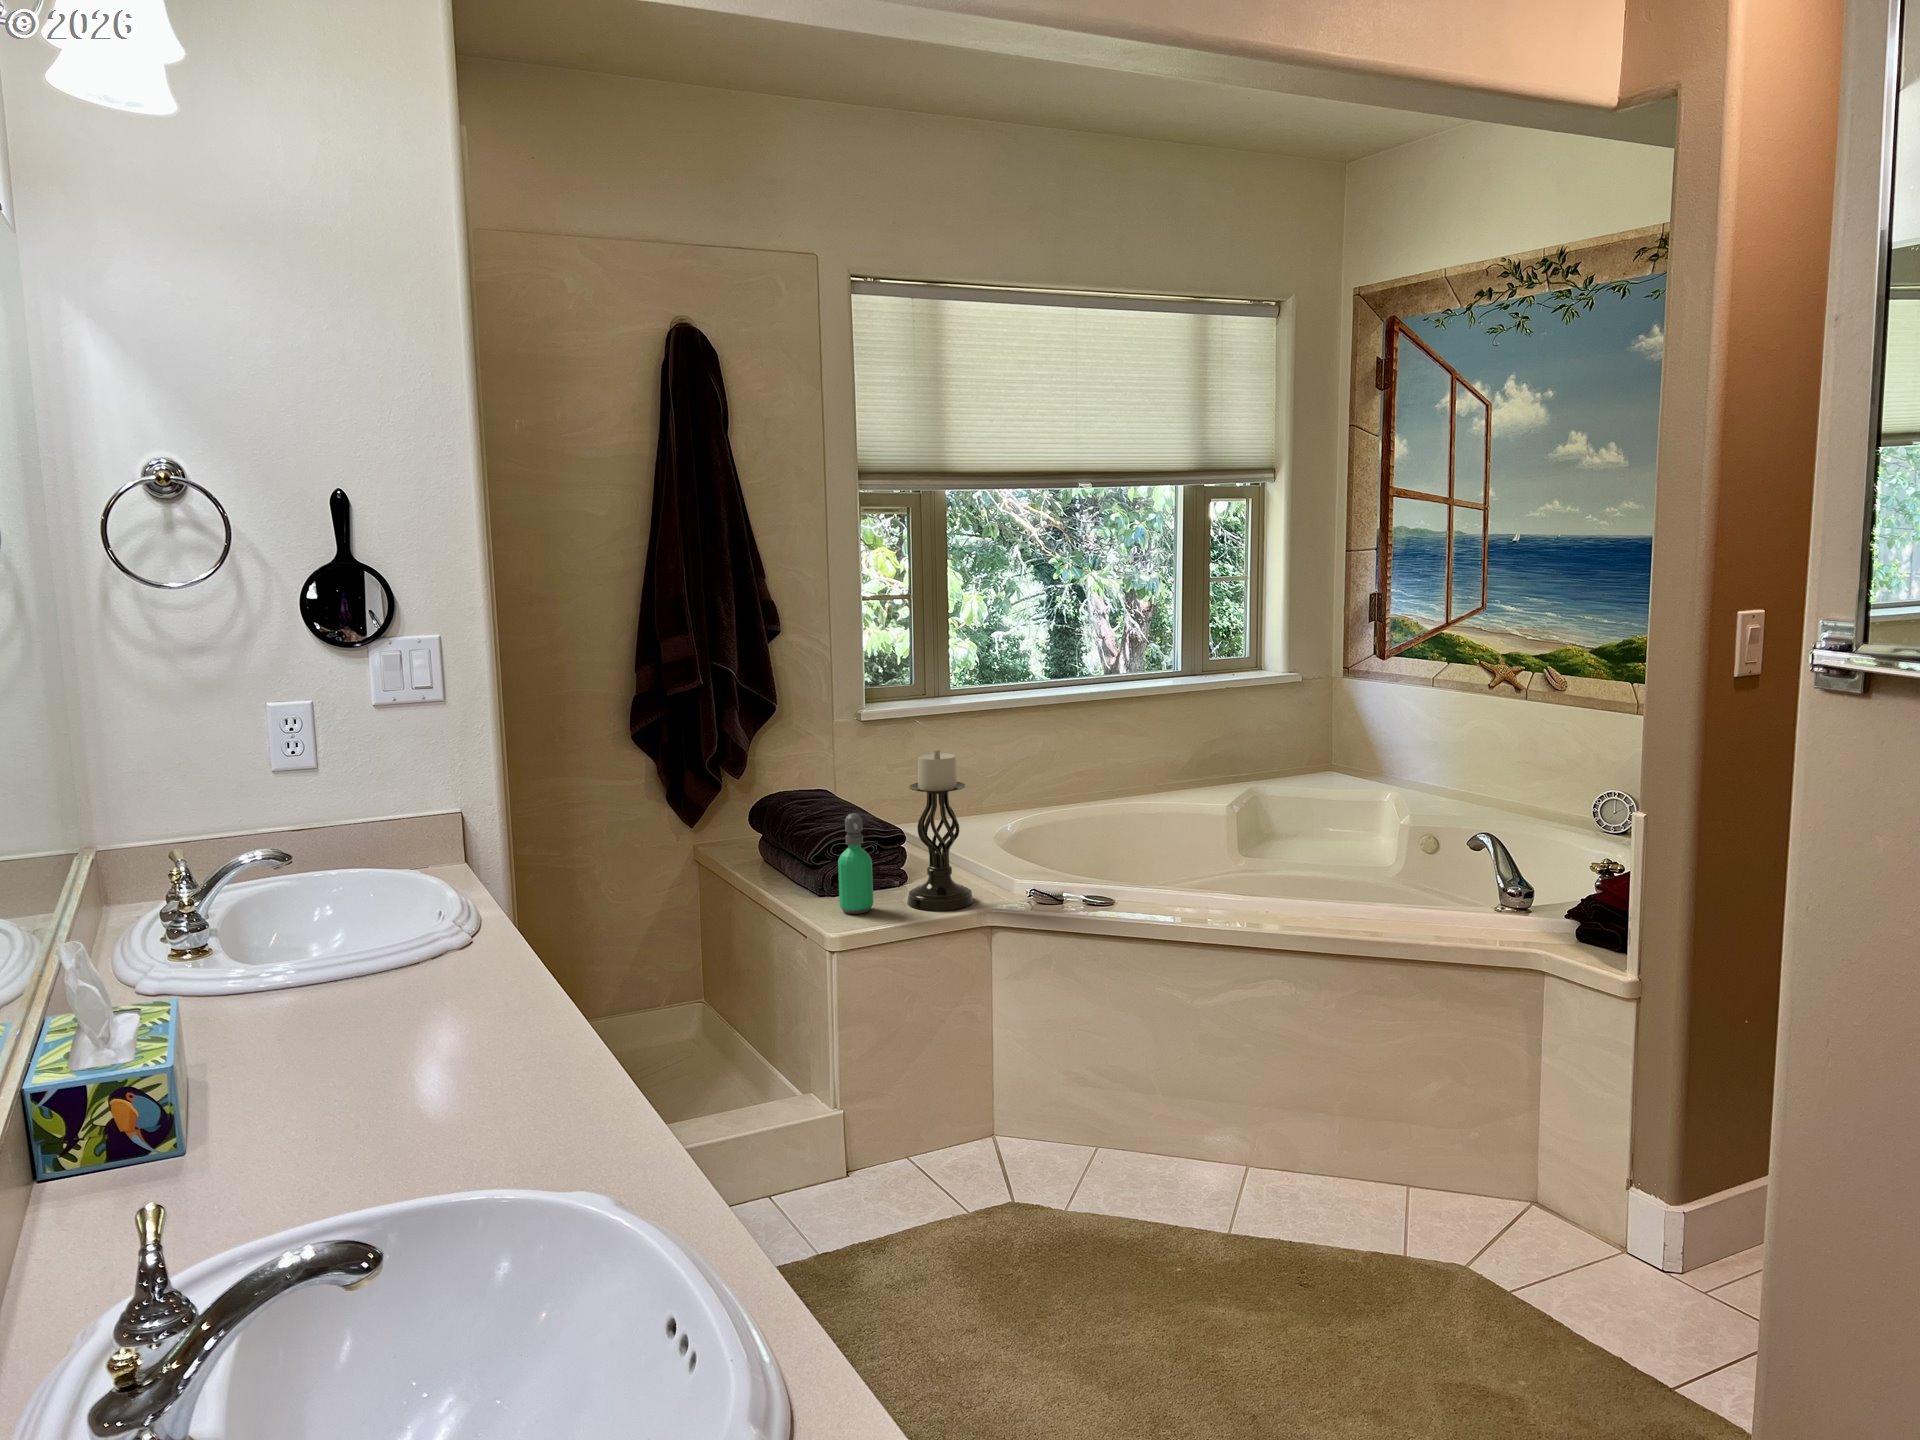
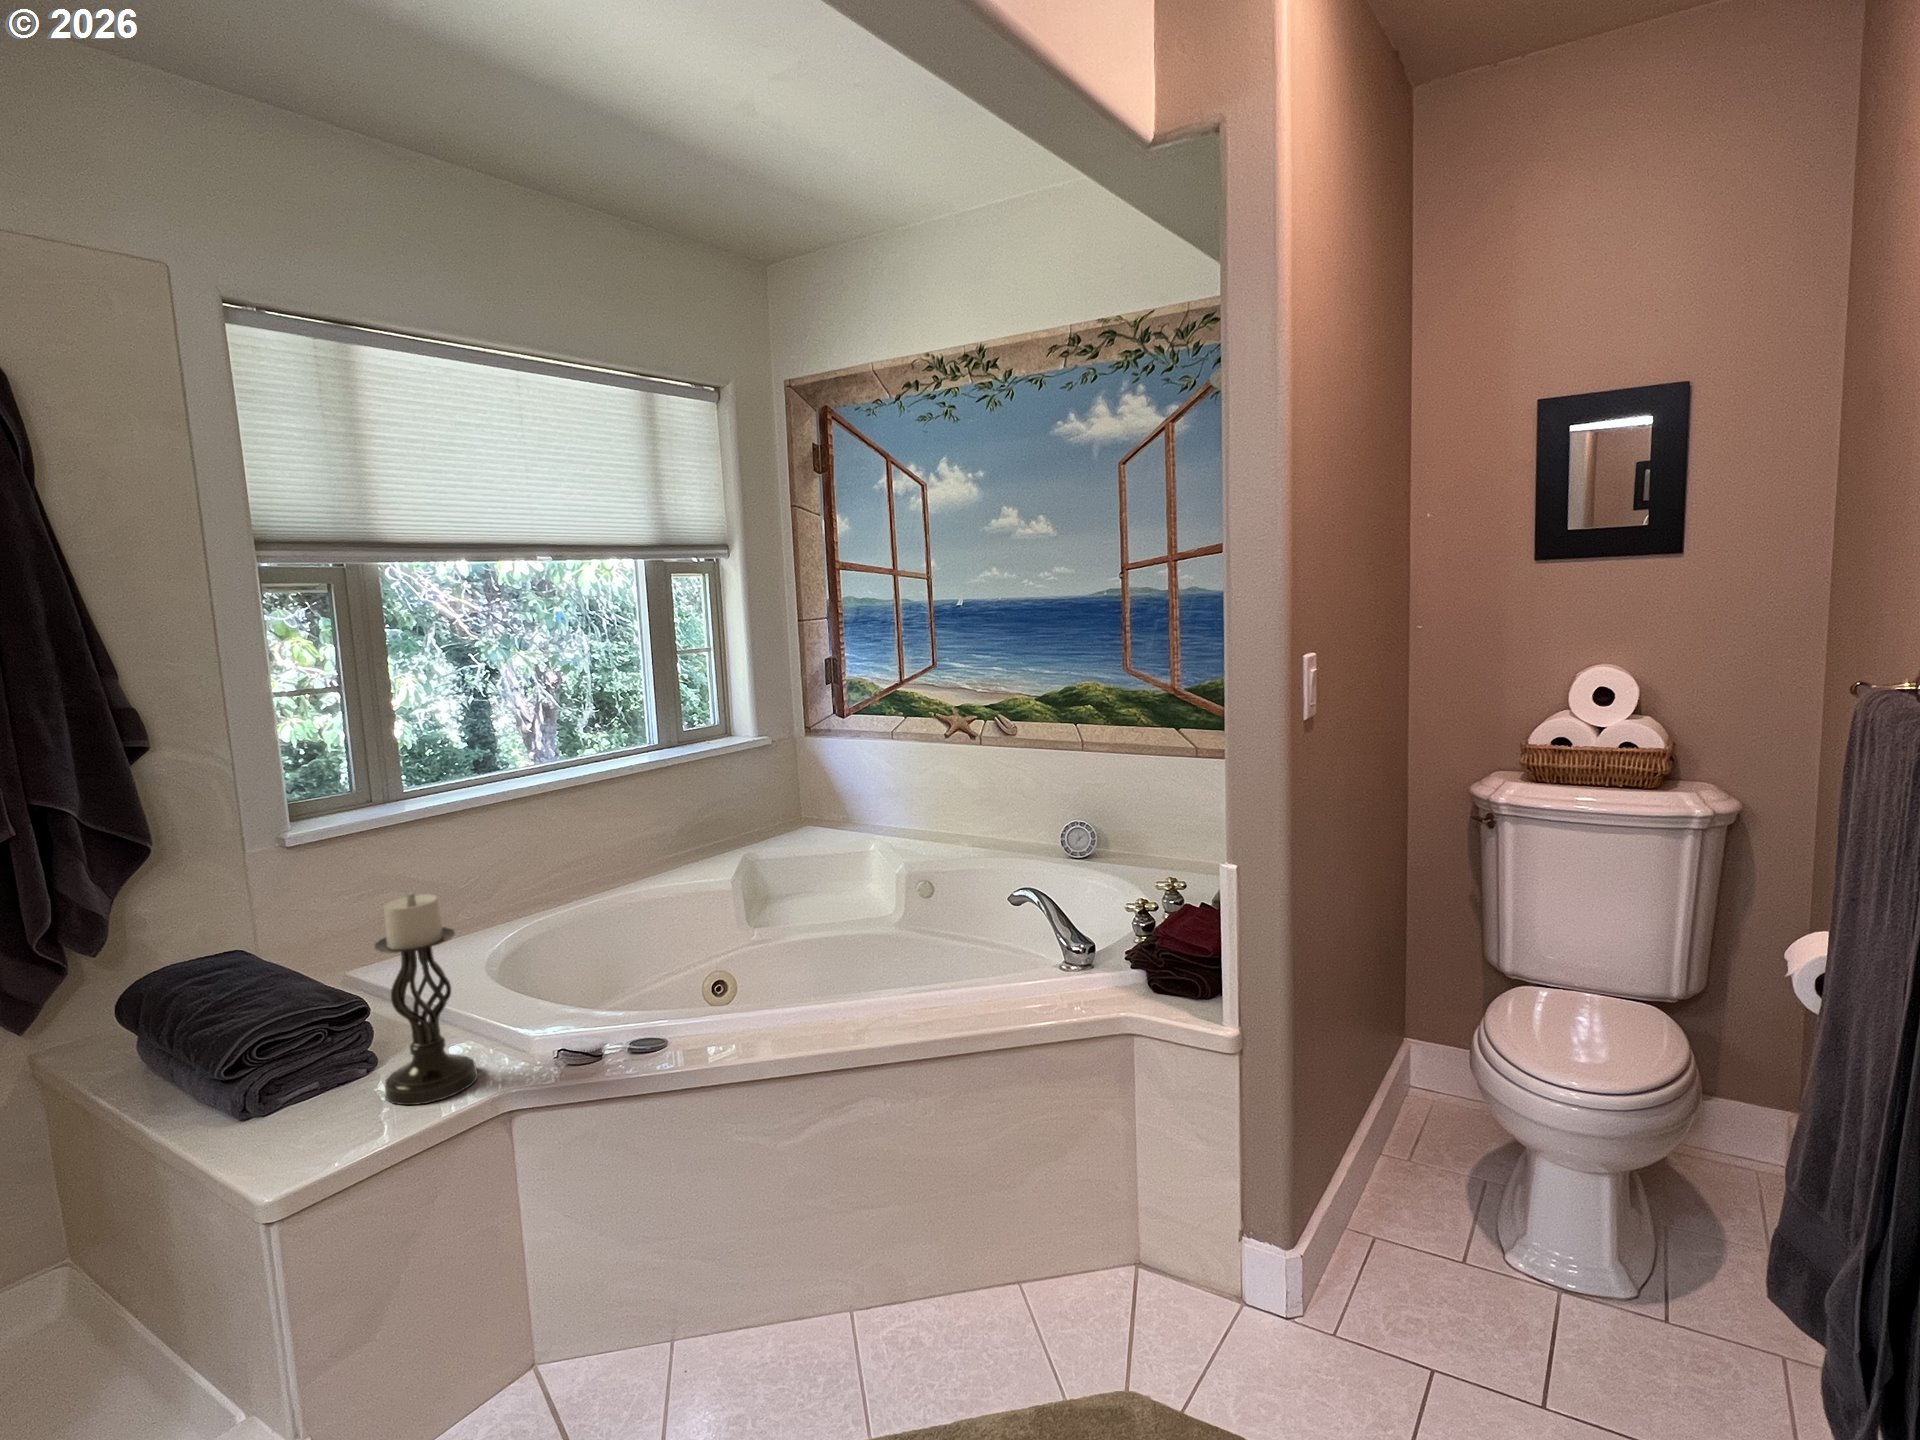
soap dispenser: present [838,813,873,914] -> none [273,999,334,1138]

